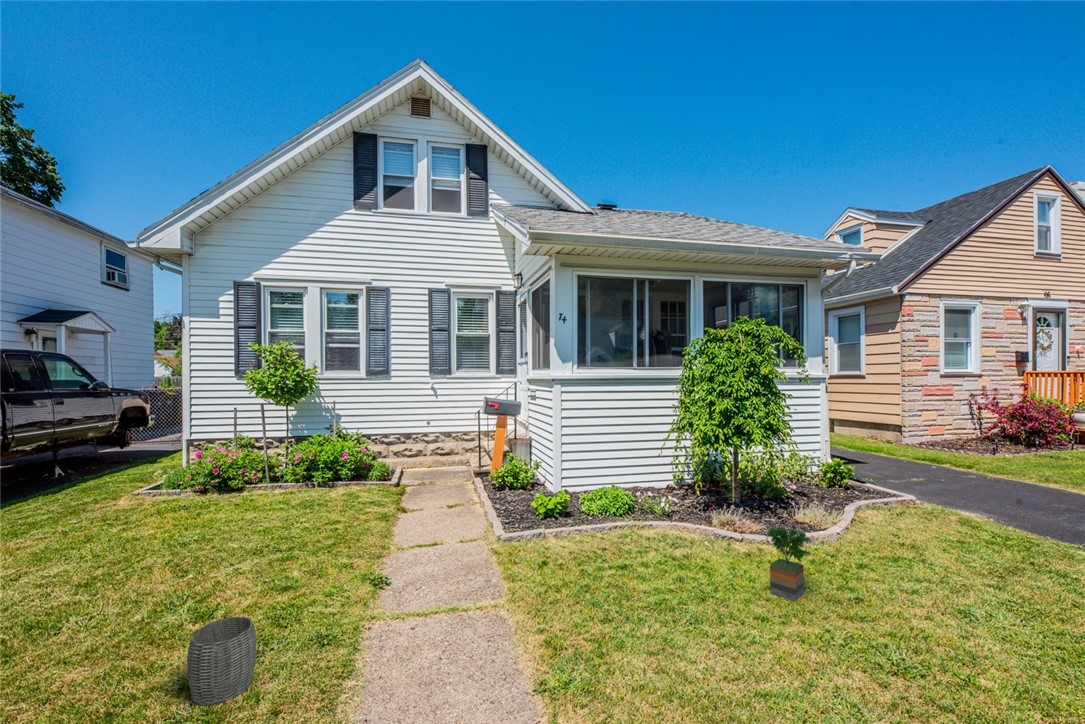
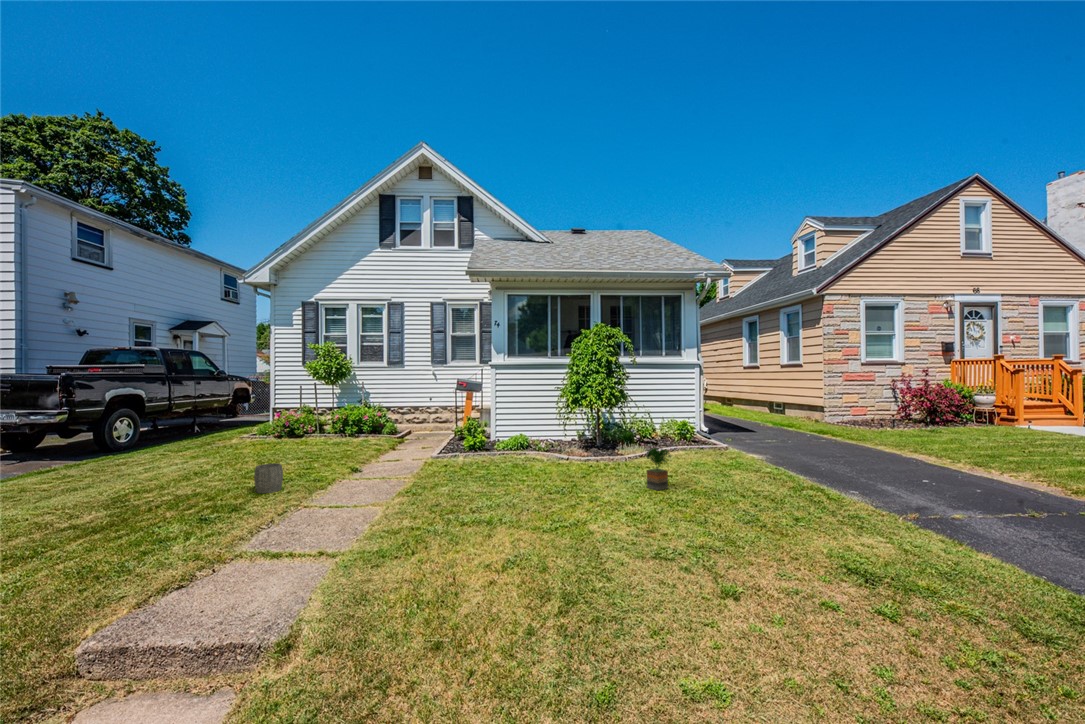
potted tree: present [767,527,812,601] -> present [646,448,671,490]

